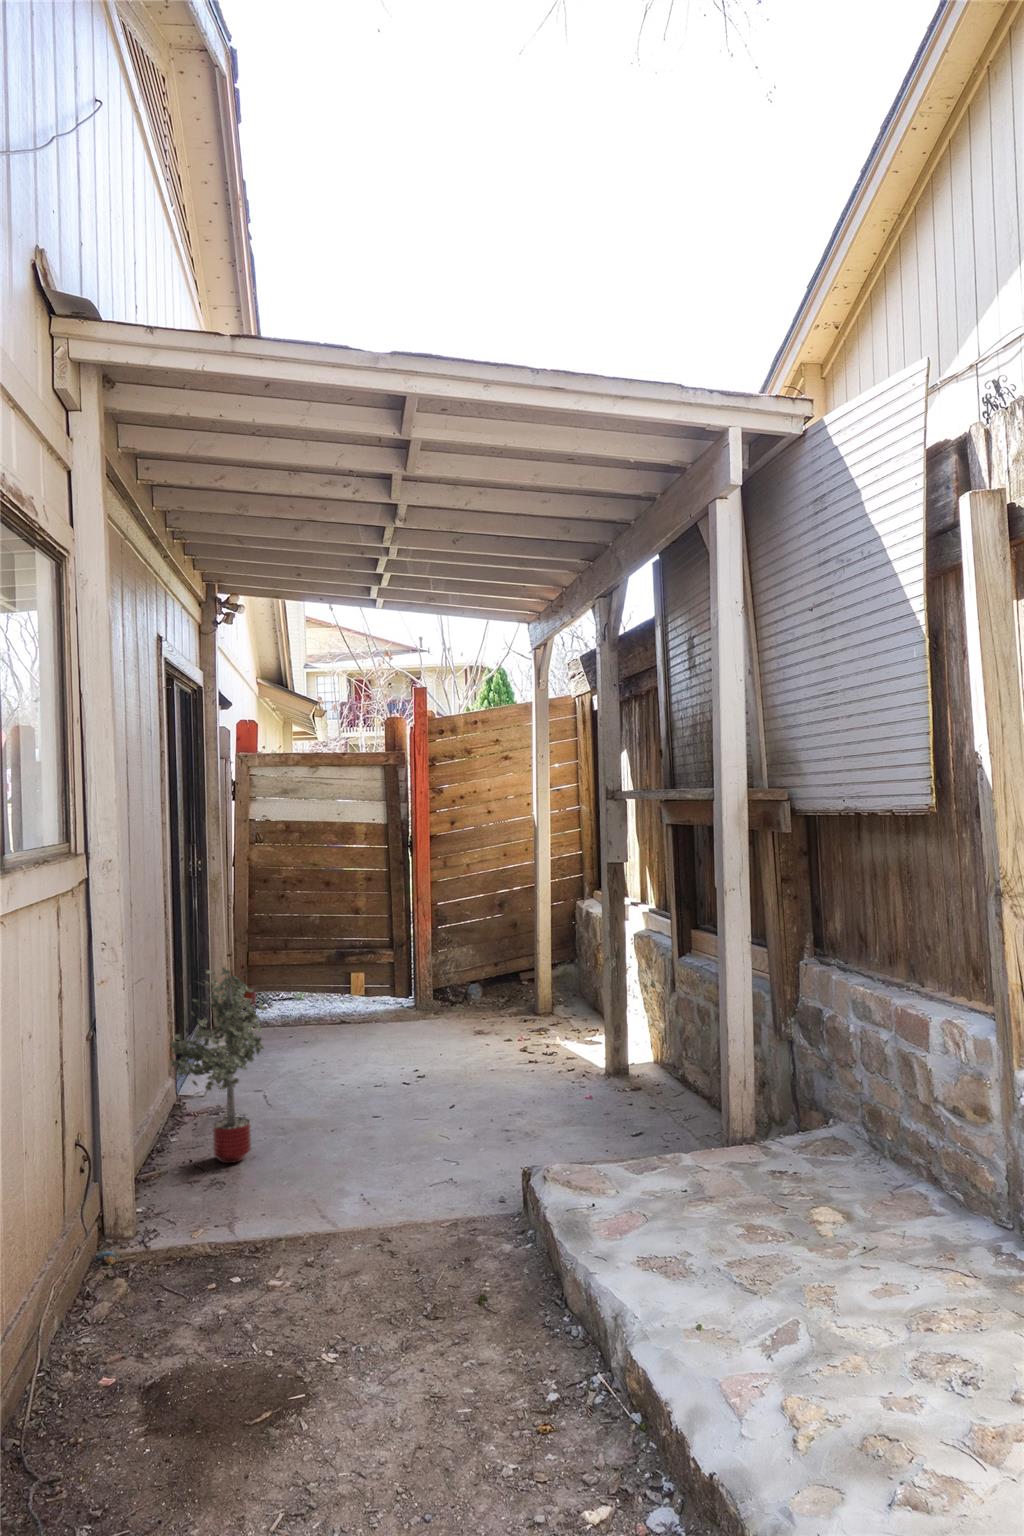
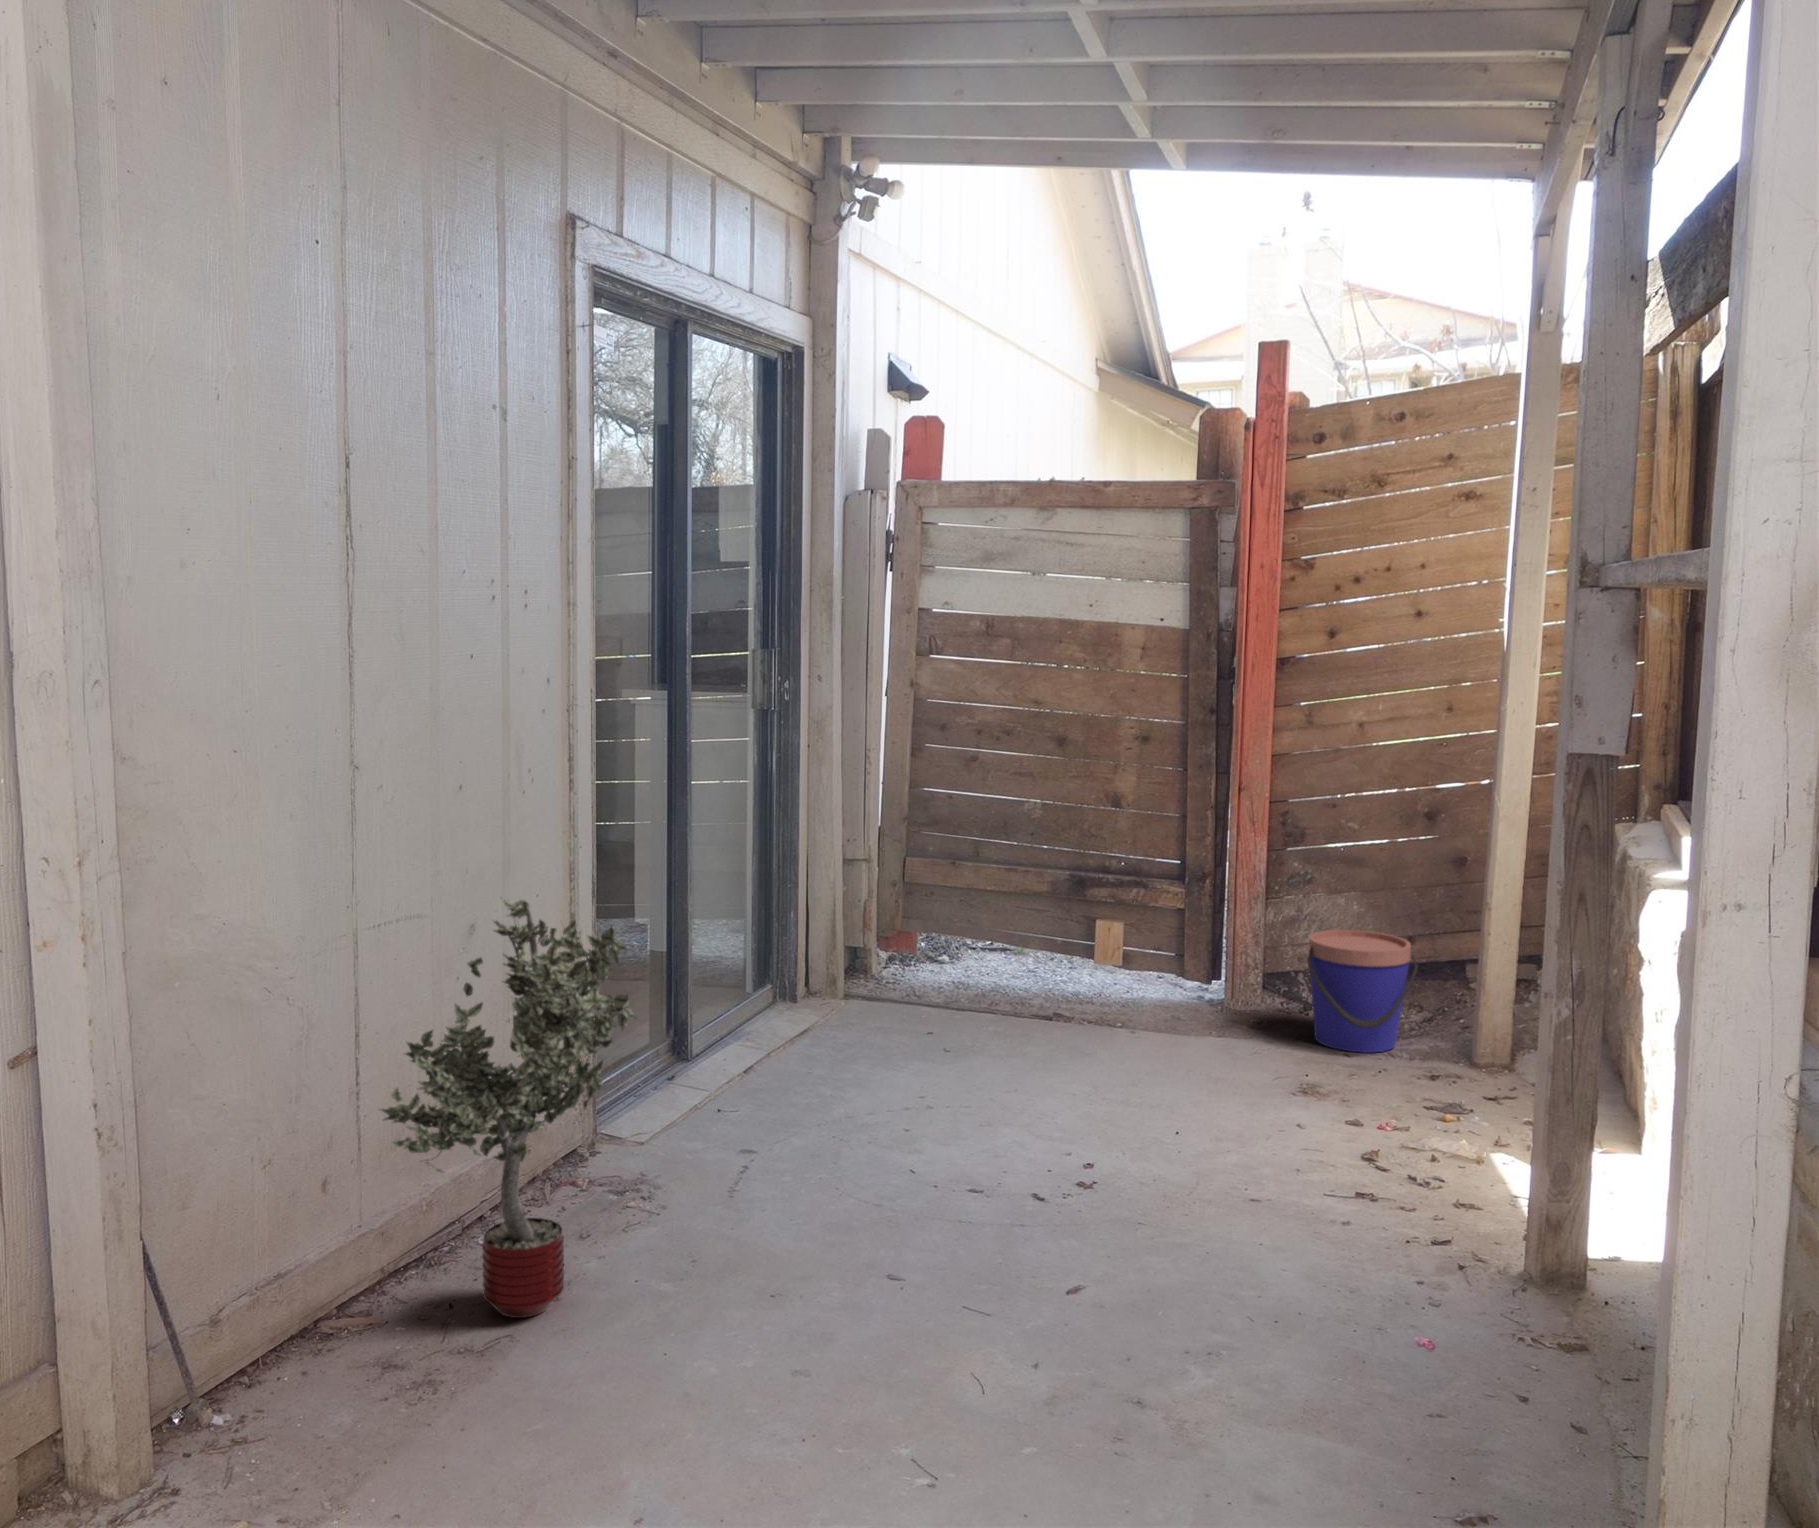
bucket: none [457,961,507,1017] -> present [1307,930,1418,1053]

